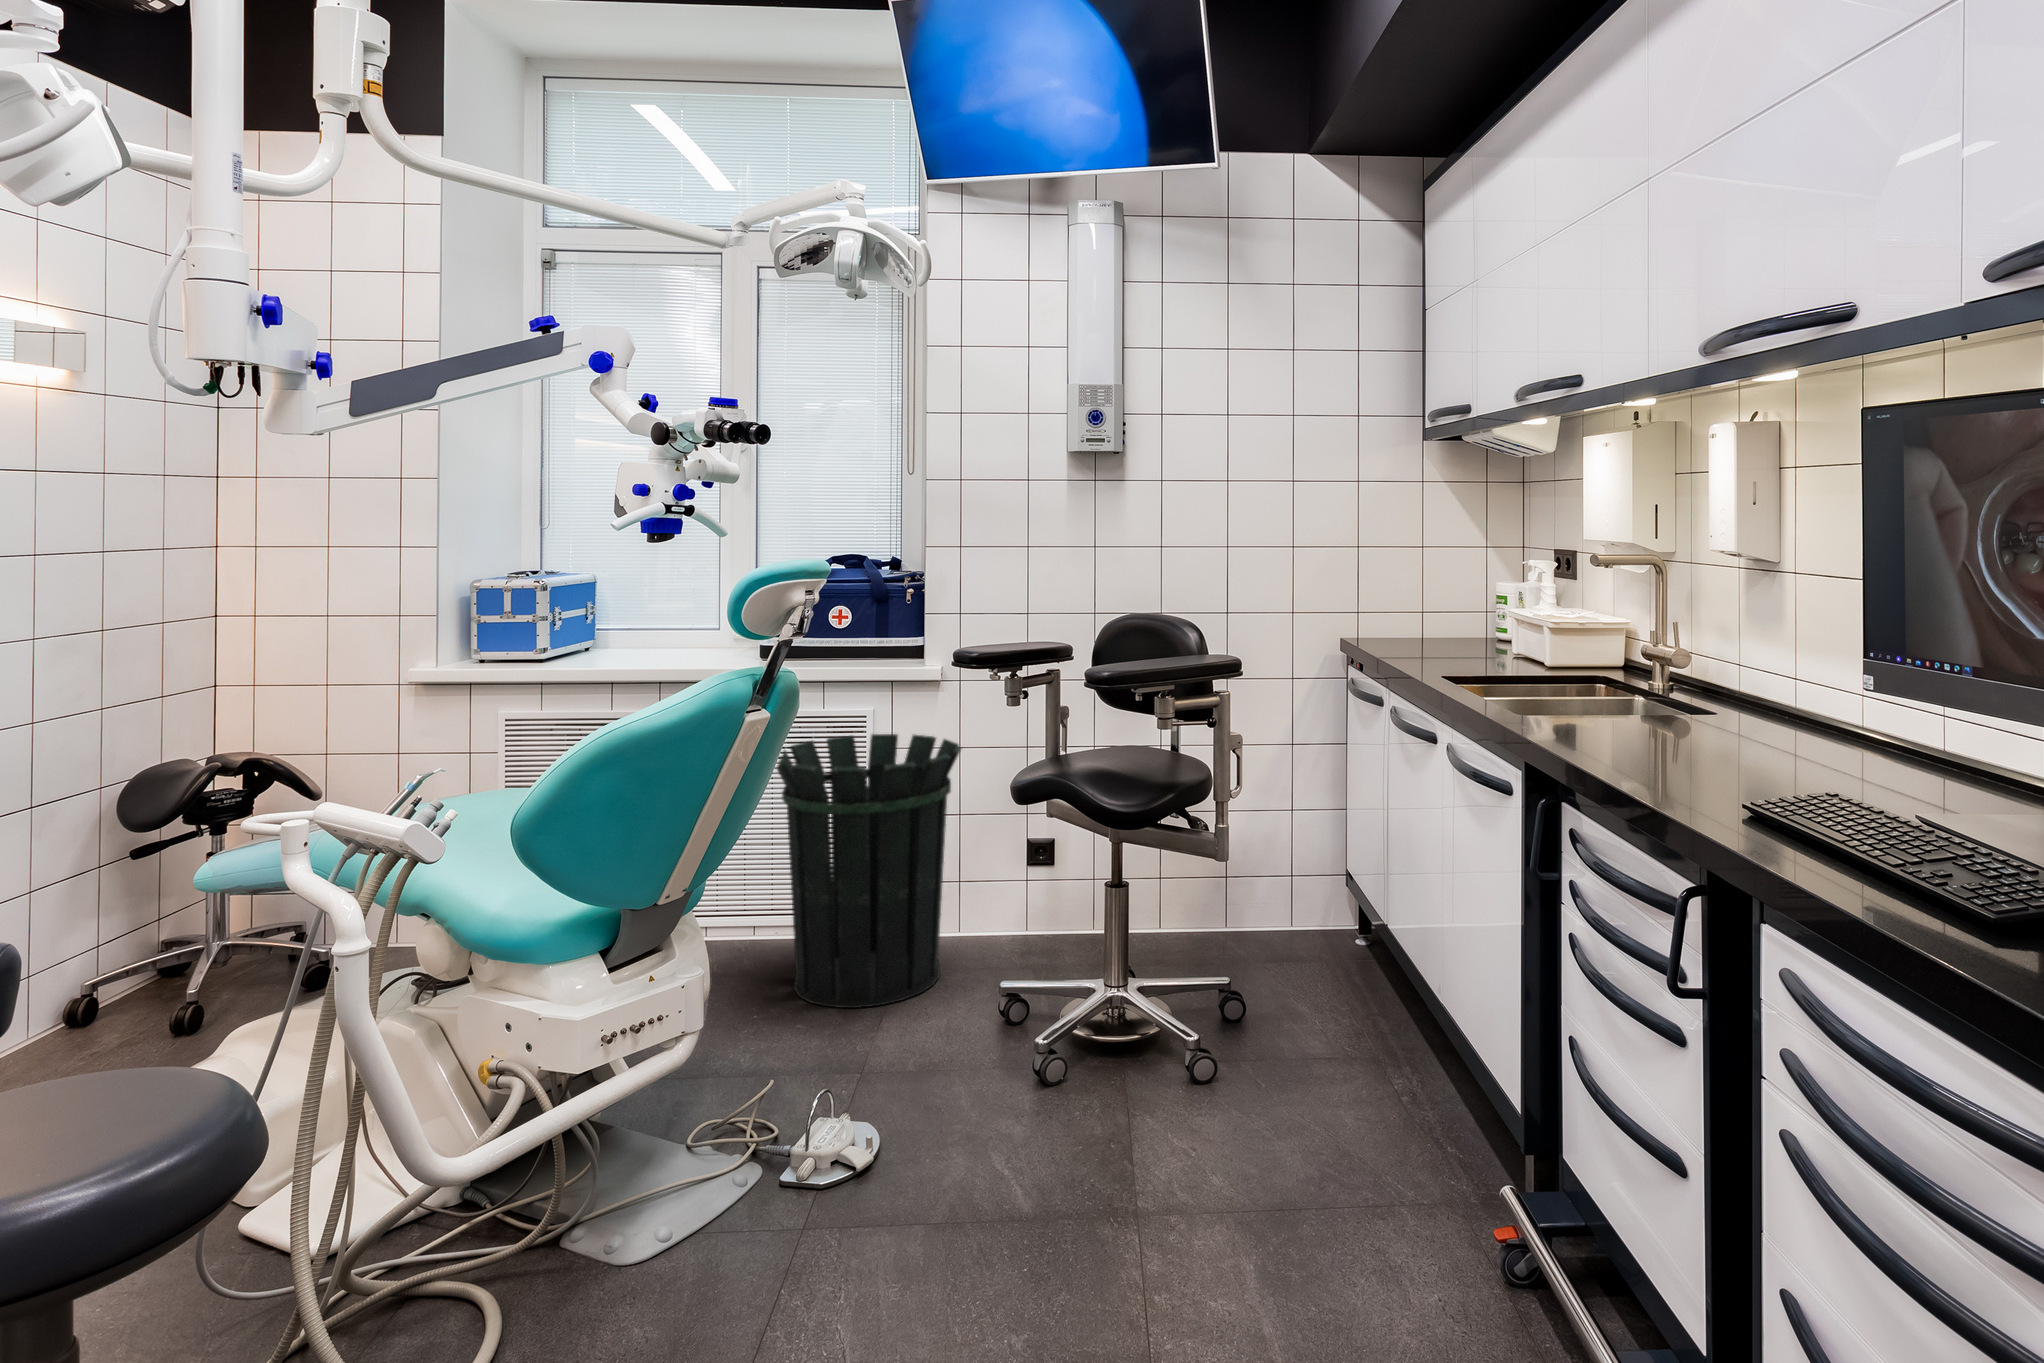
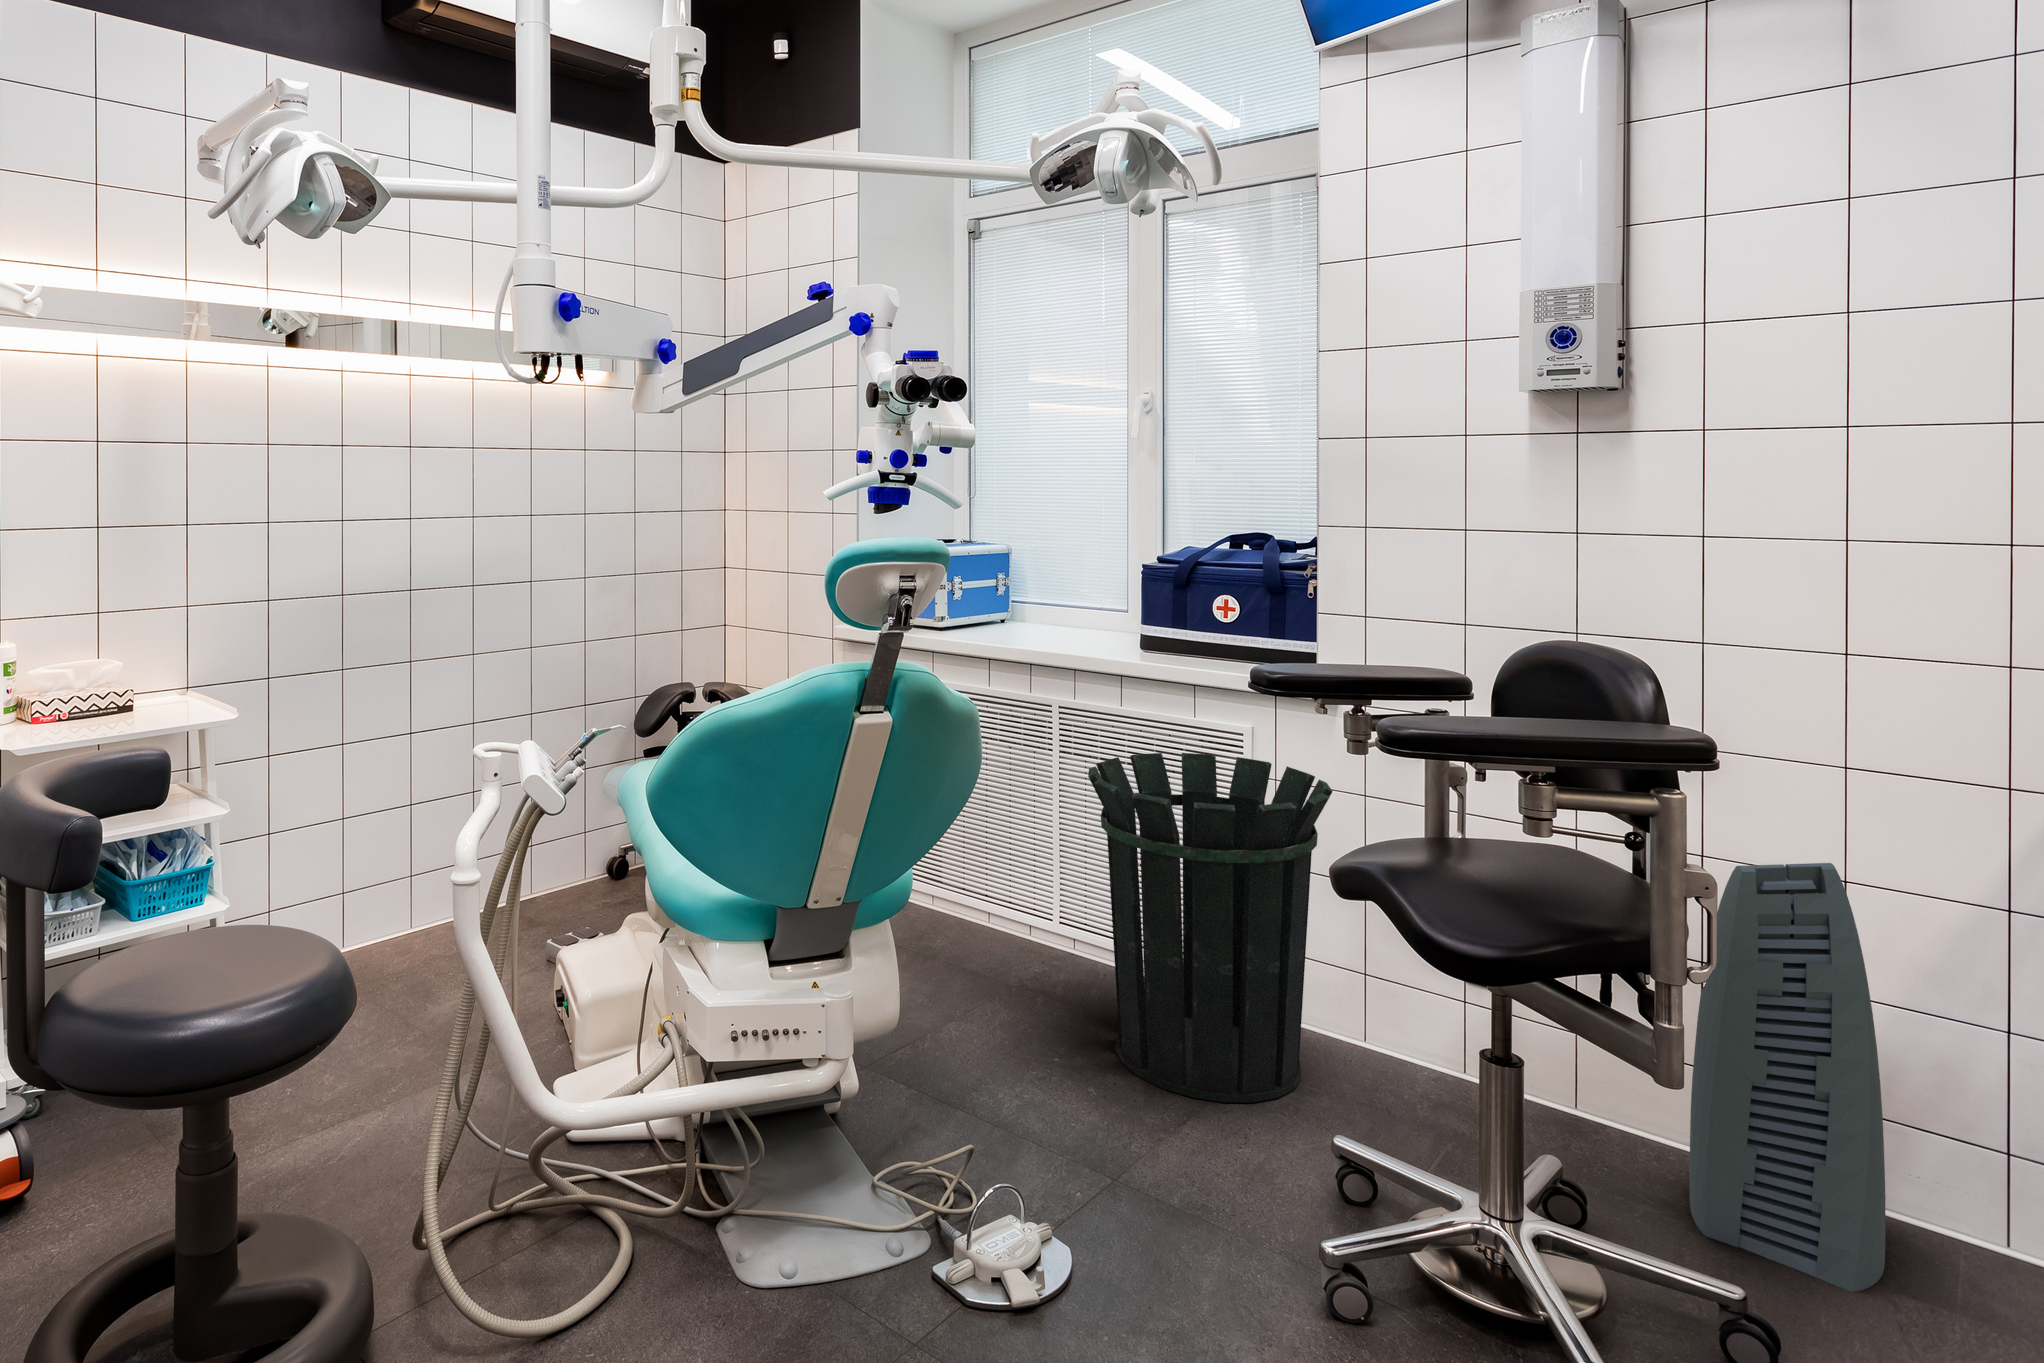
air purifier: none [1169,734,1257,971] -> present [1689,863,1886,1292]

